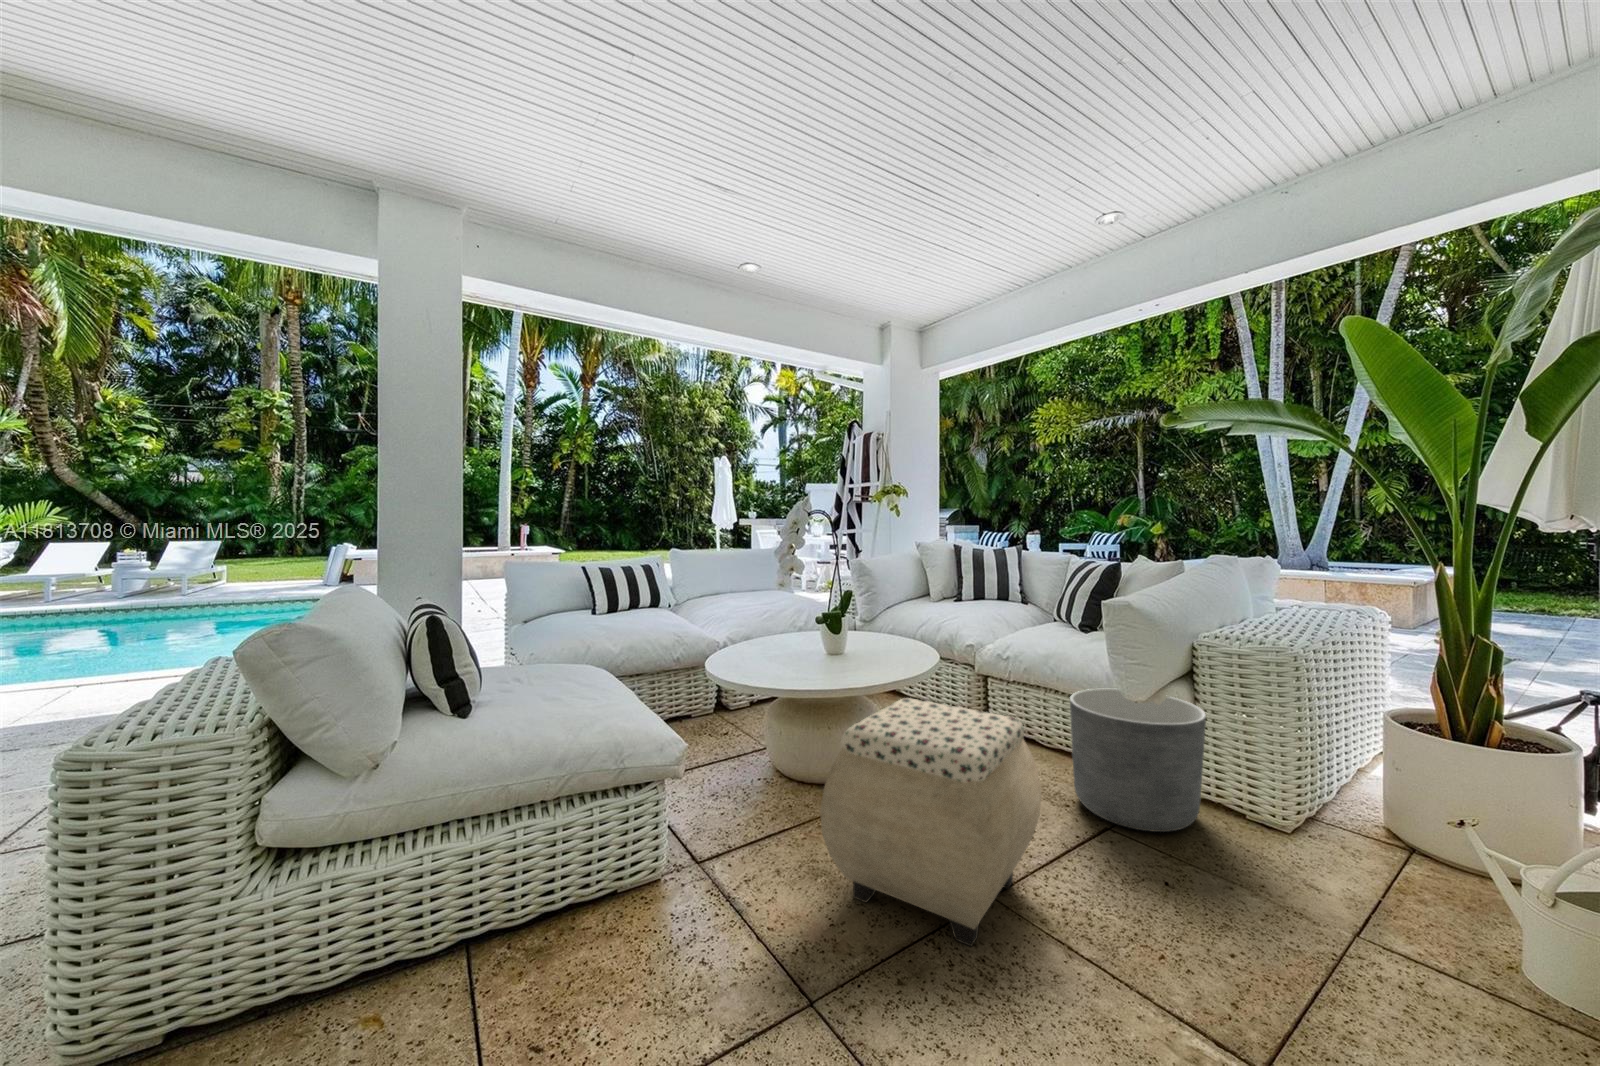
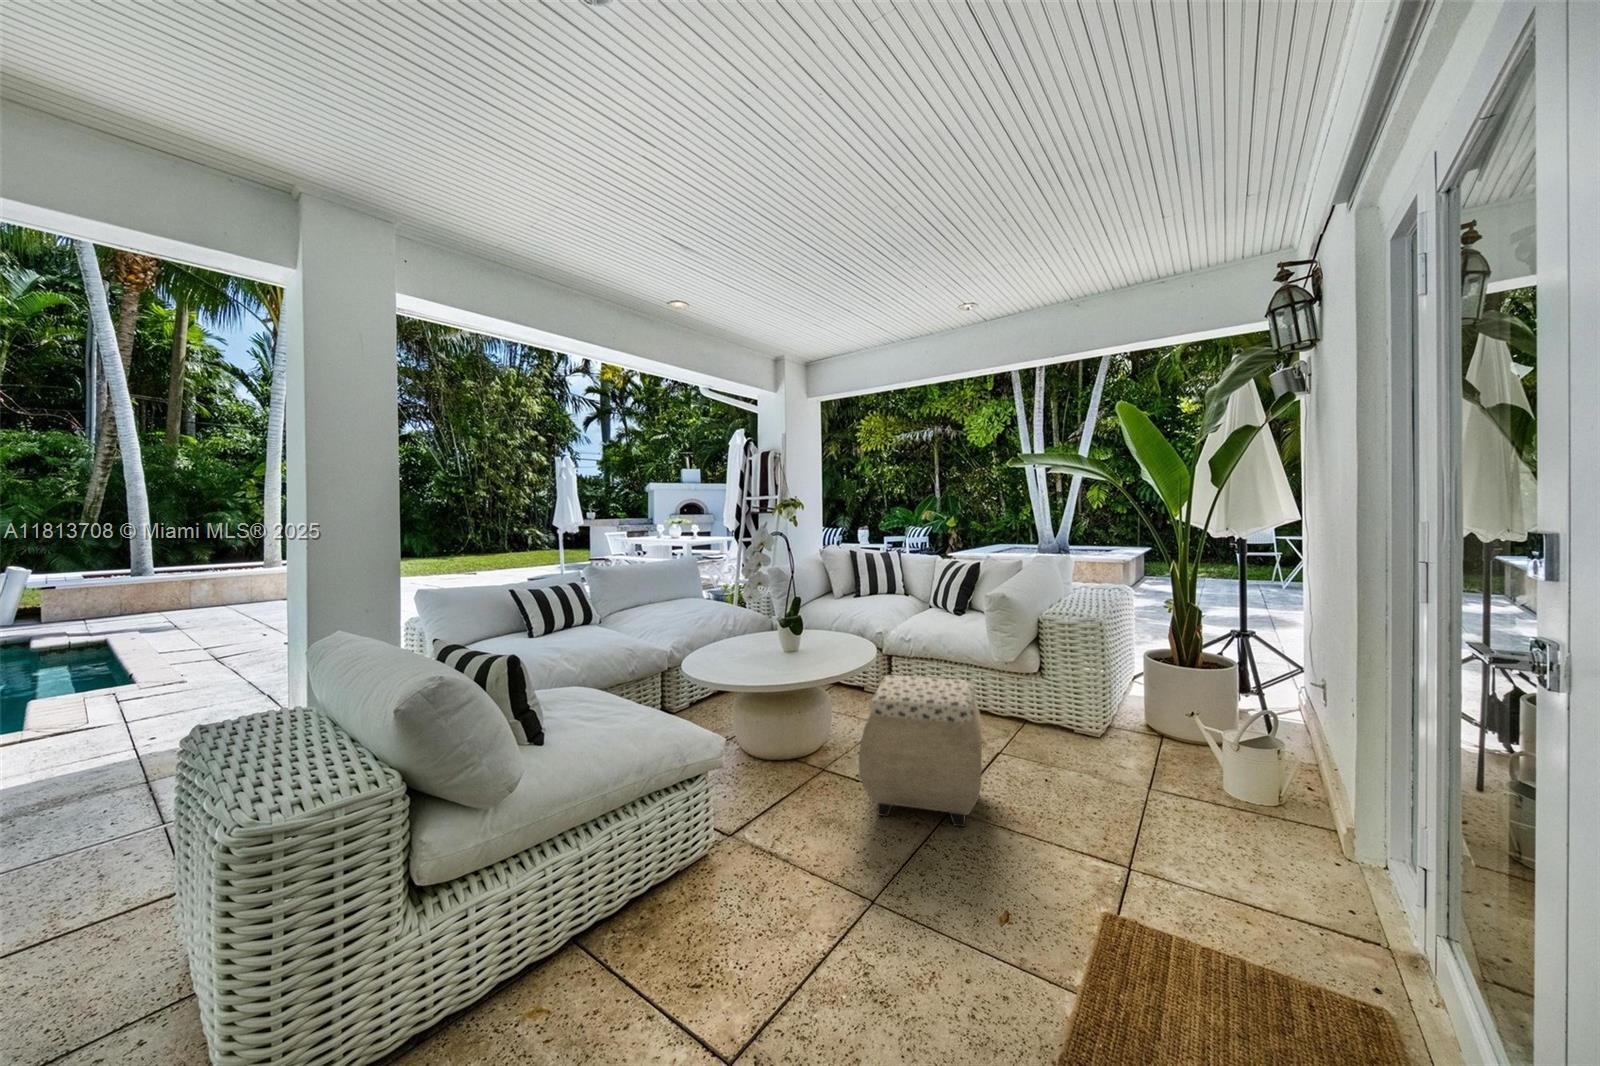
planter: present [1070,689,1206,832] -> none [973,656,1058,747]

